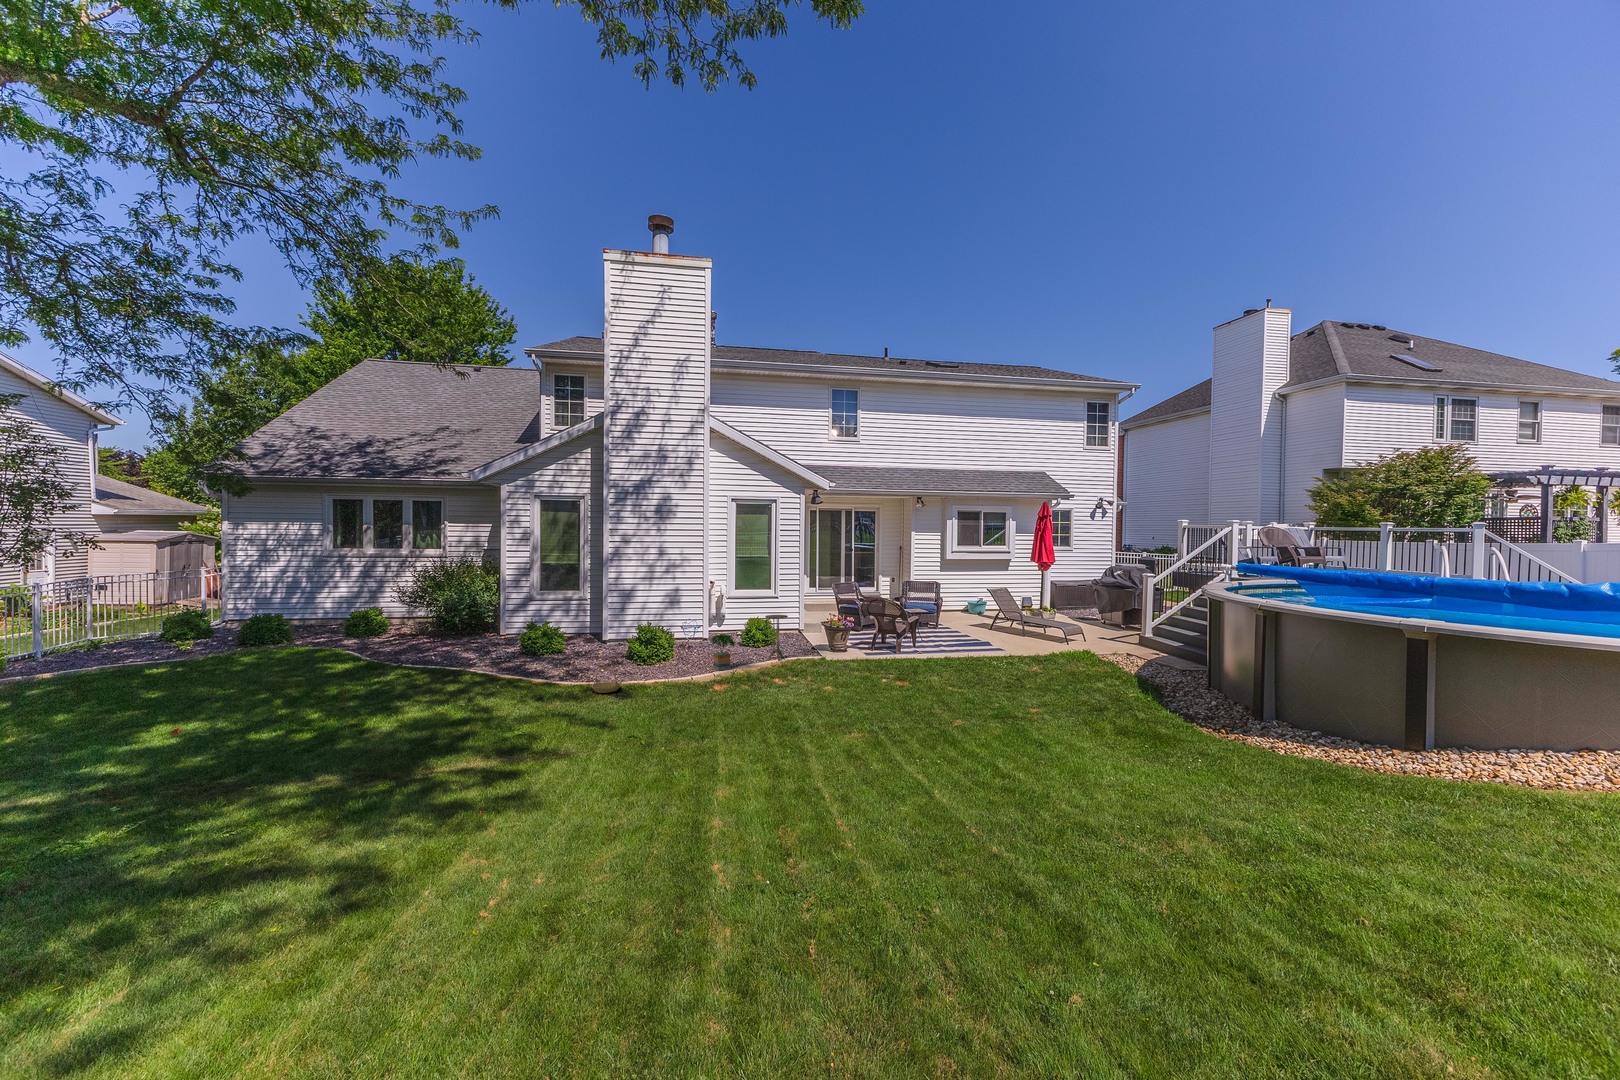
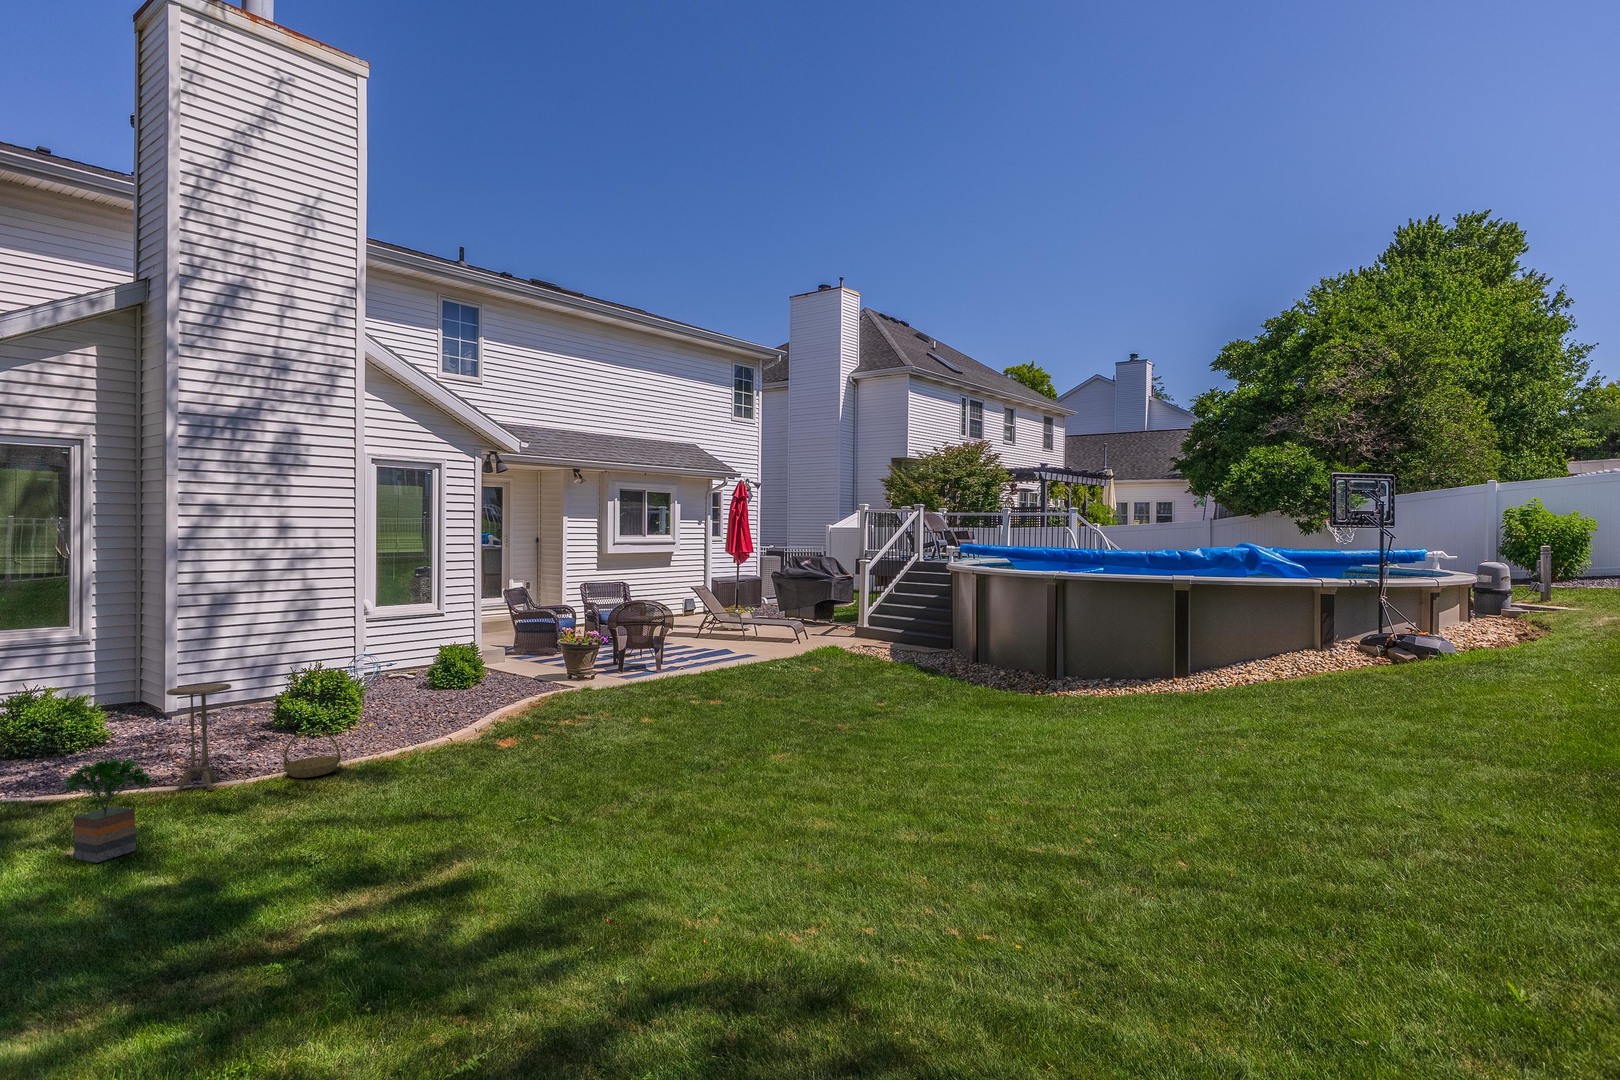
side table: present [765,615,788,660] -> present [166,684,231,791]
potted tree: present [711,634,735,671] -> present [64,759,152,863]

